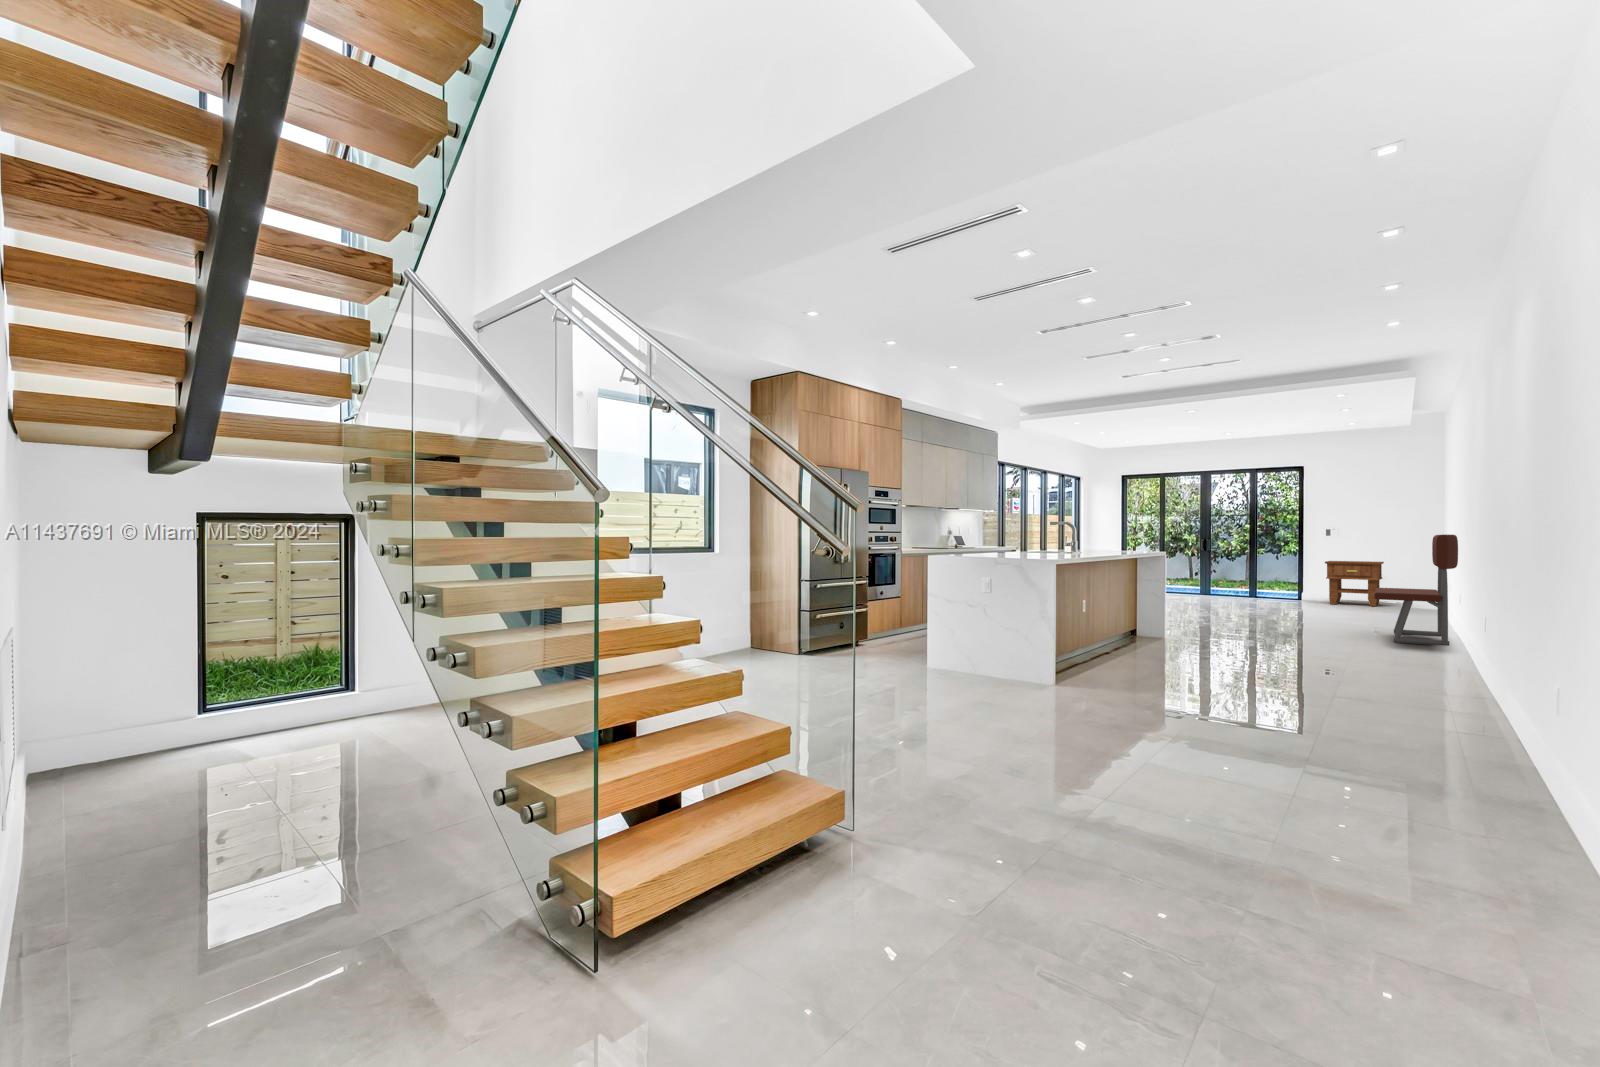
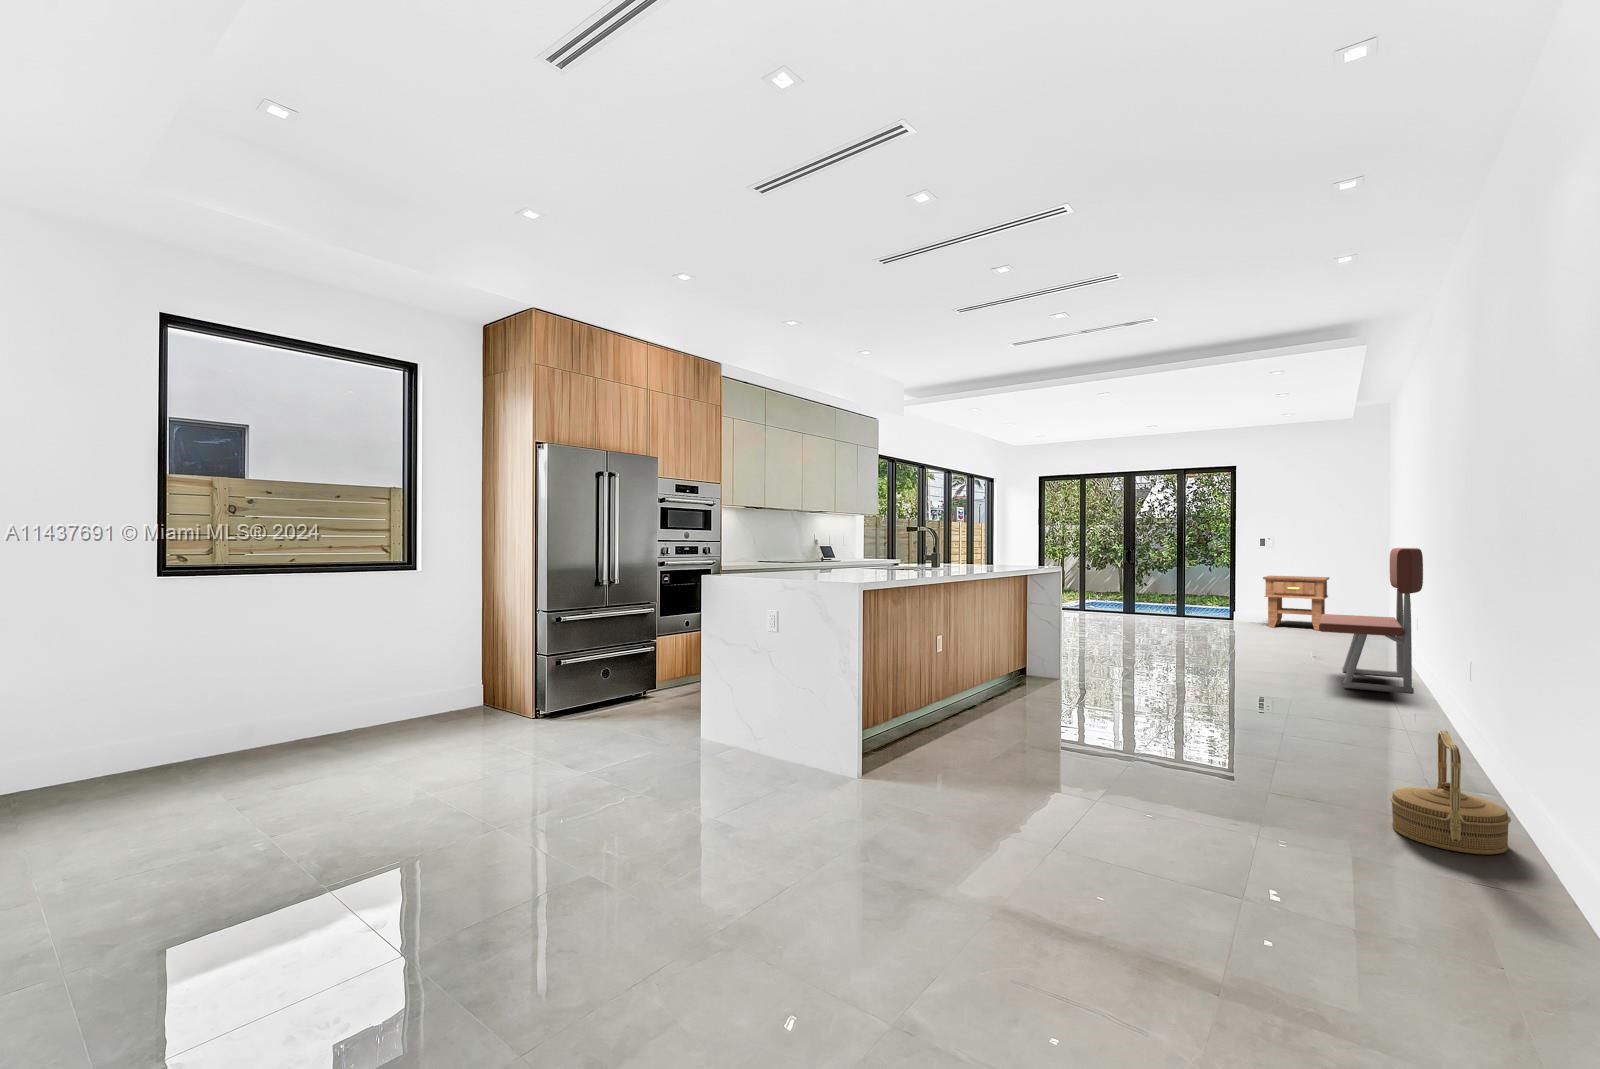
woven basket: none [1420,646,1496,716] -> present [1390,730,1511,855]

